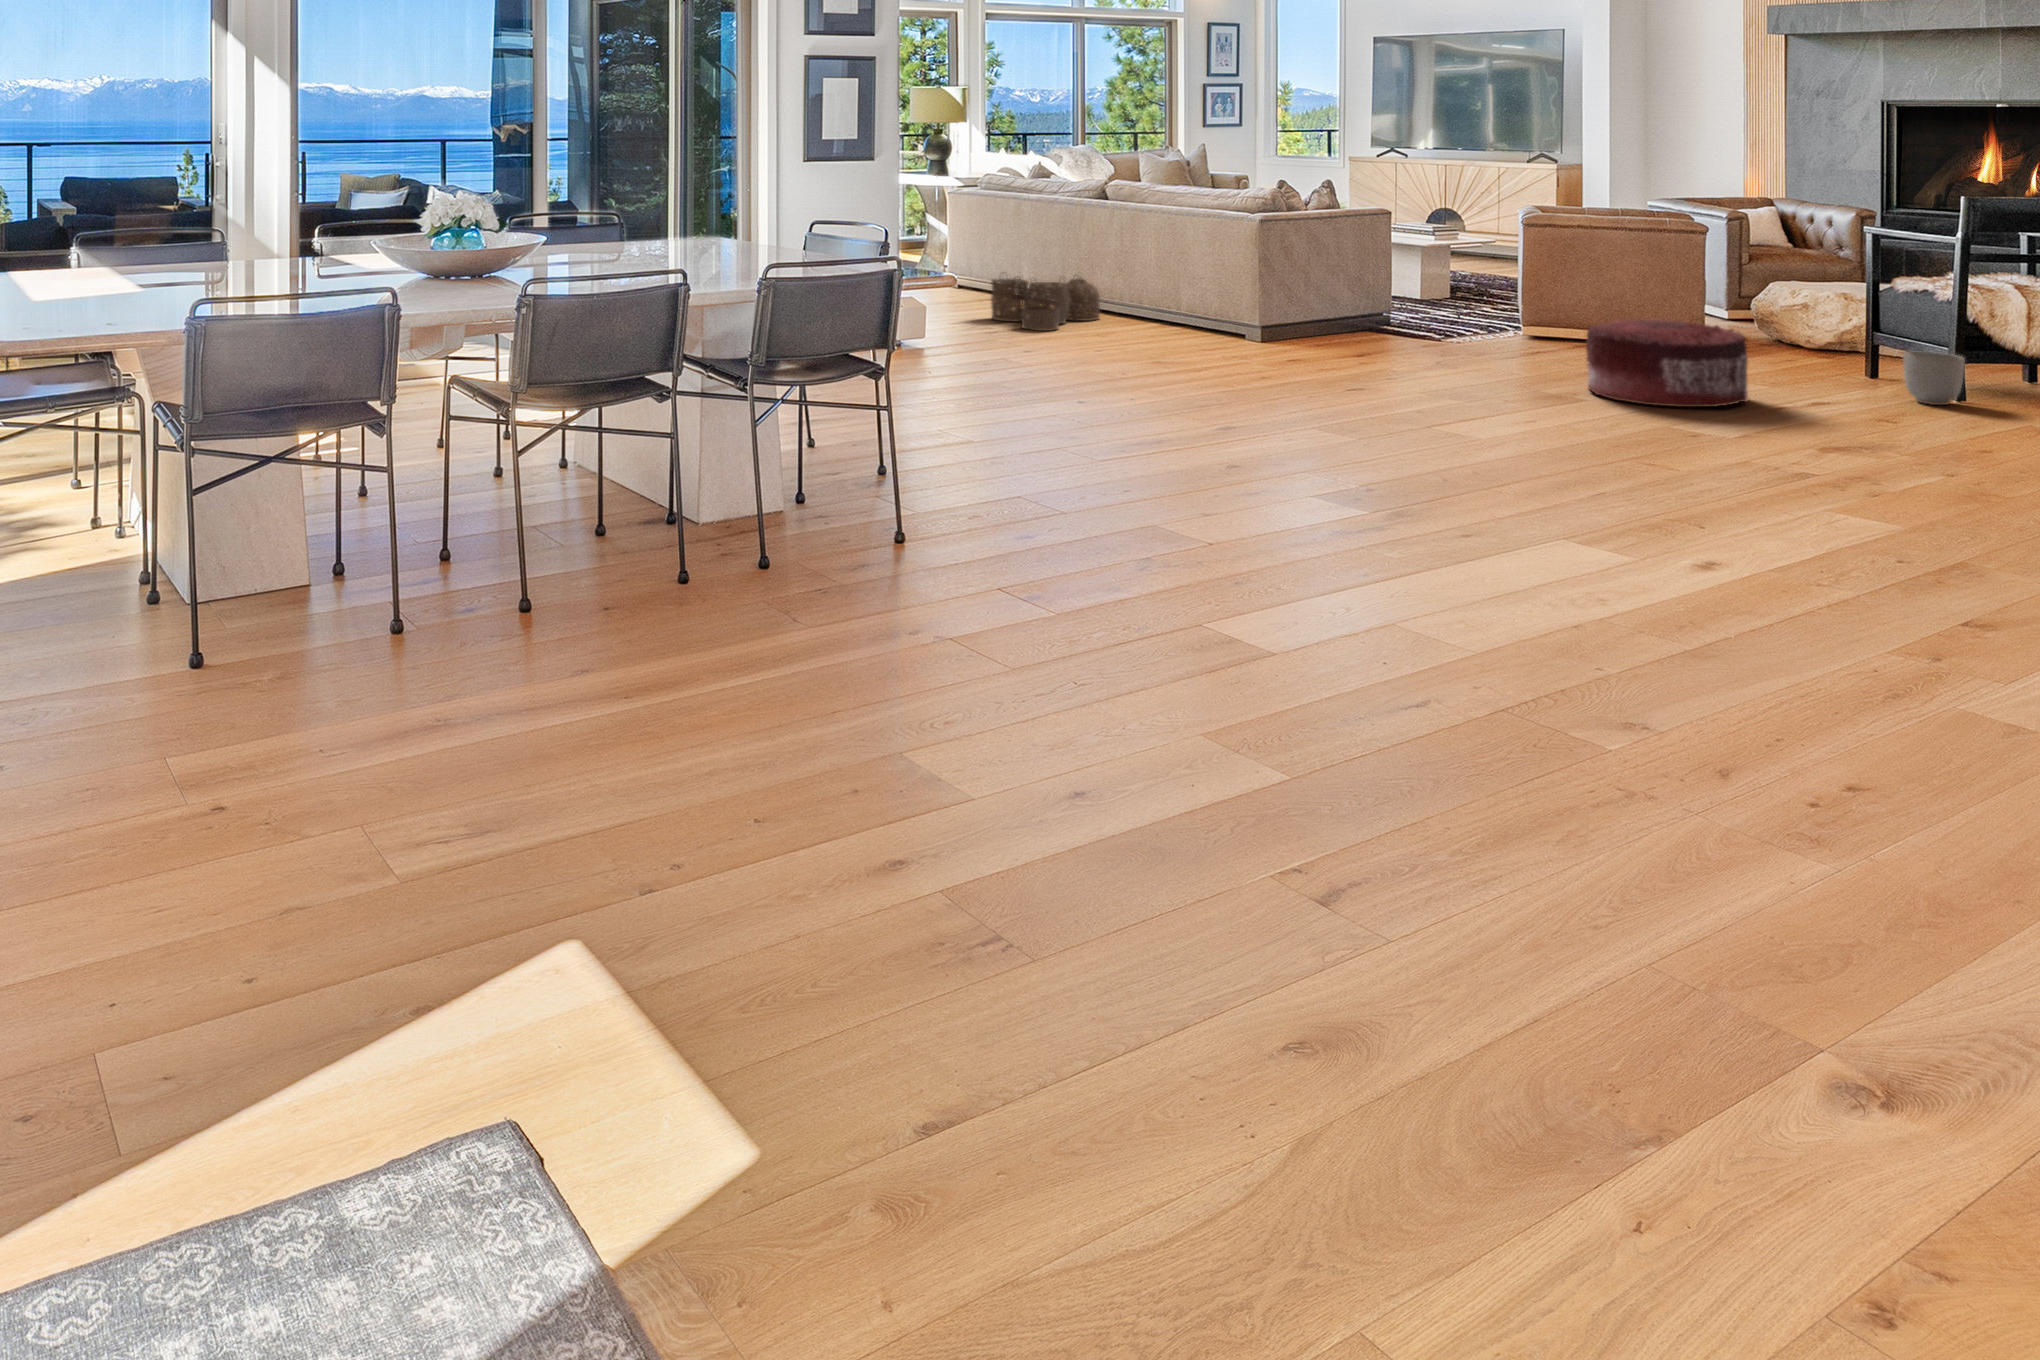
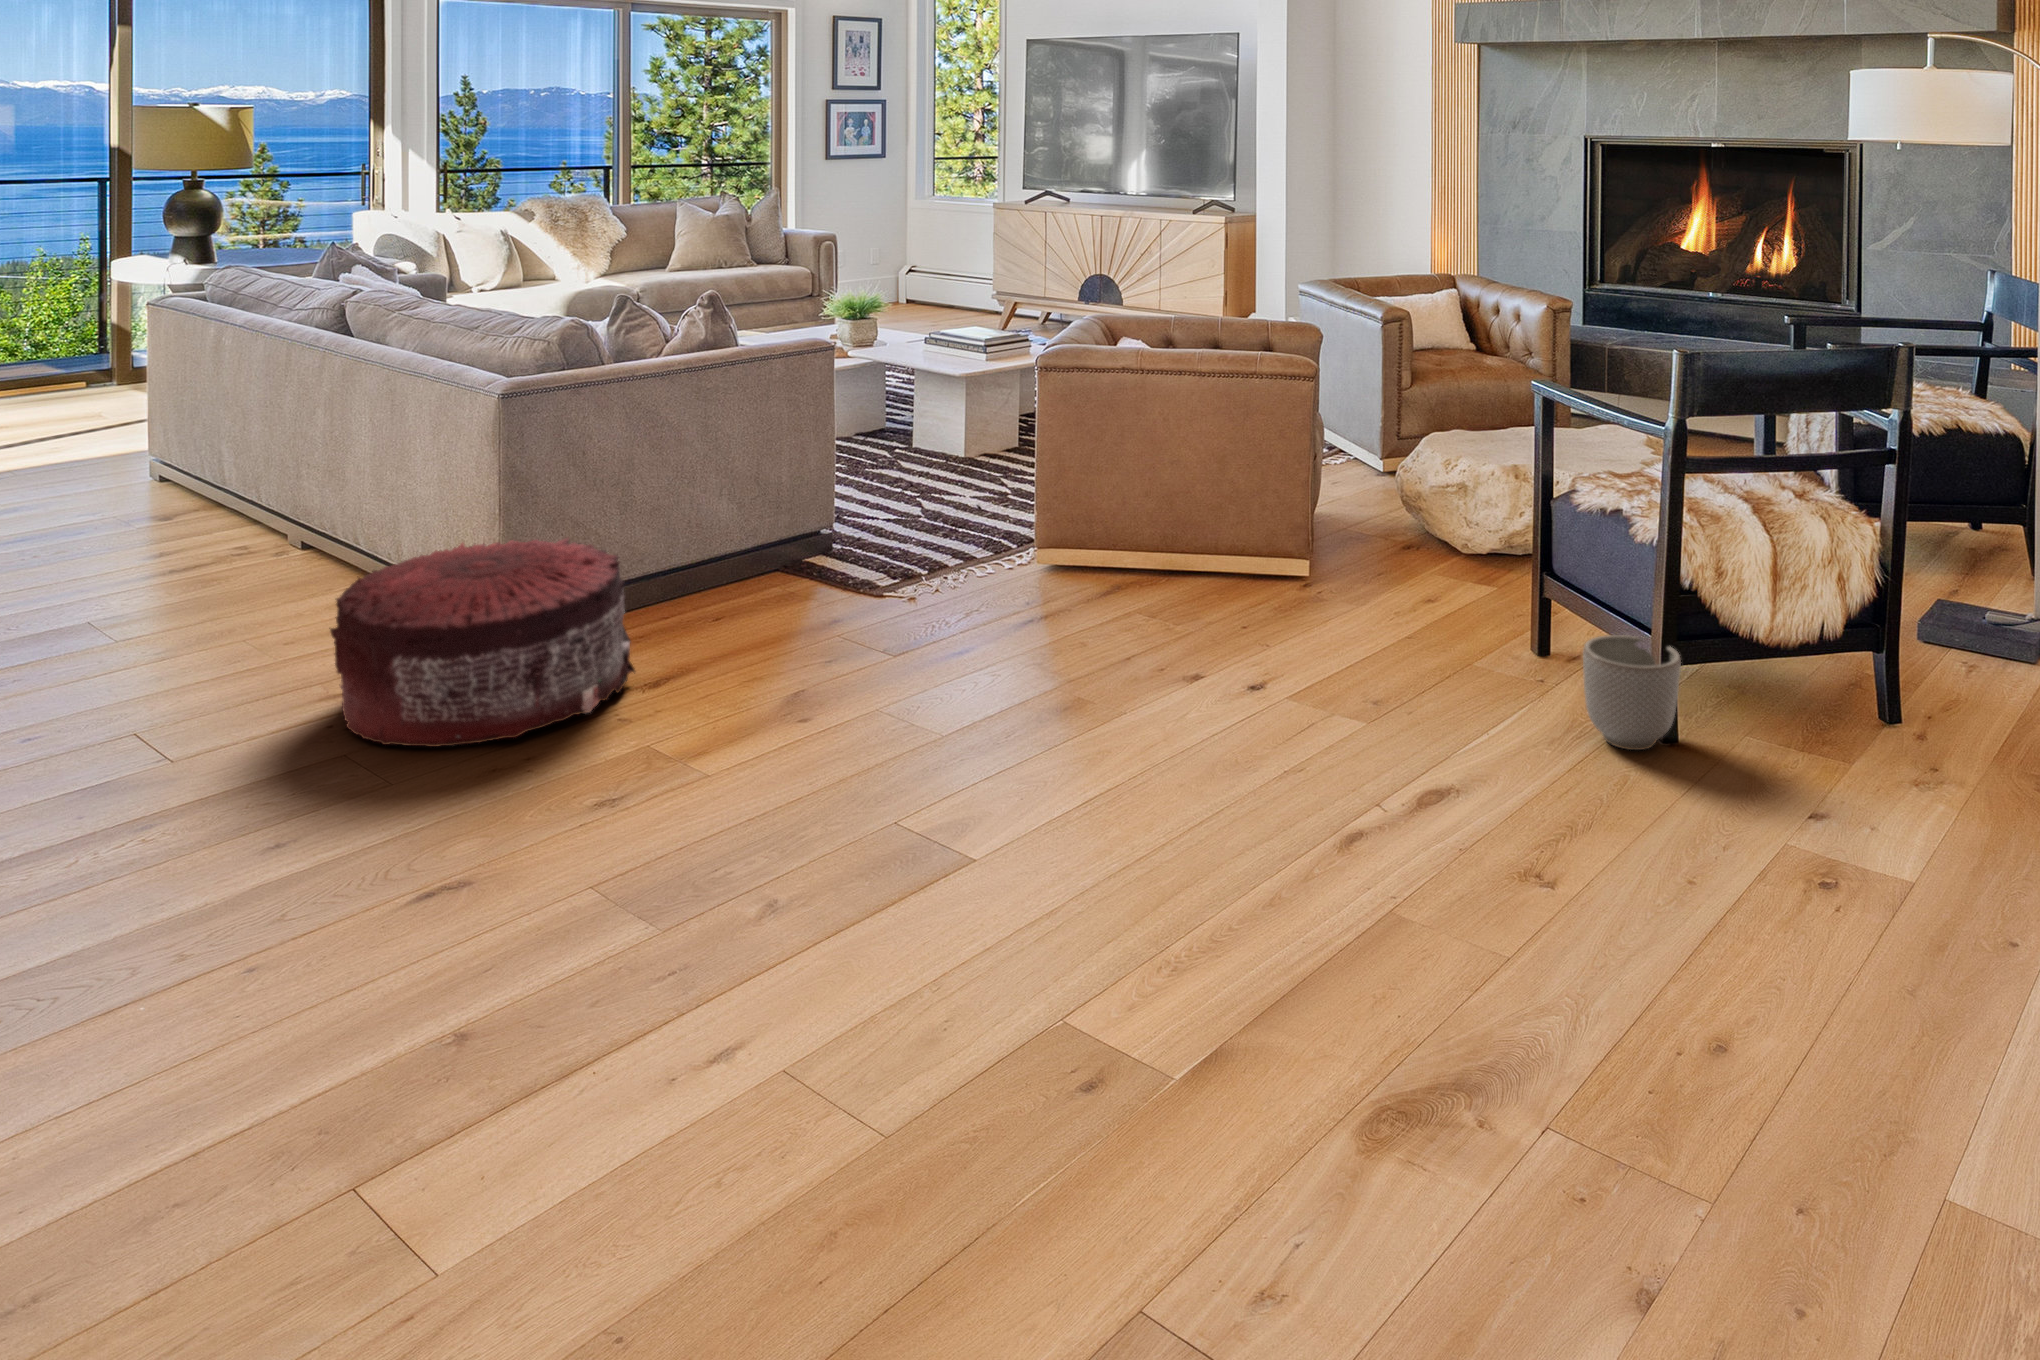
woven basket: present [991,276,1100,331] -> none [105,452,354,595]
pouf: present [1586,319,1748,407] -> present [330,538,635,747]

